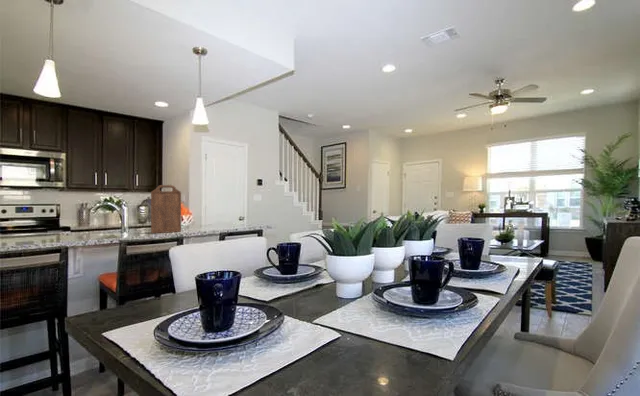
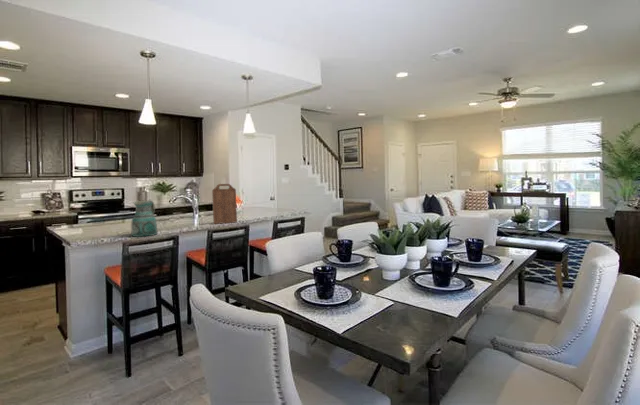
ceramic pitcher: none [26,199,67,244] -> present [131,200,158,237]

